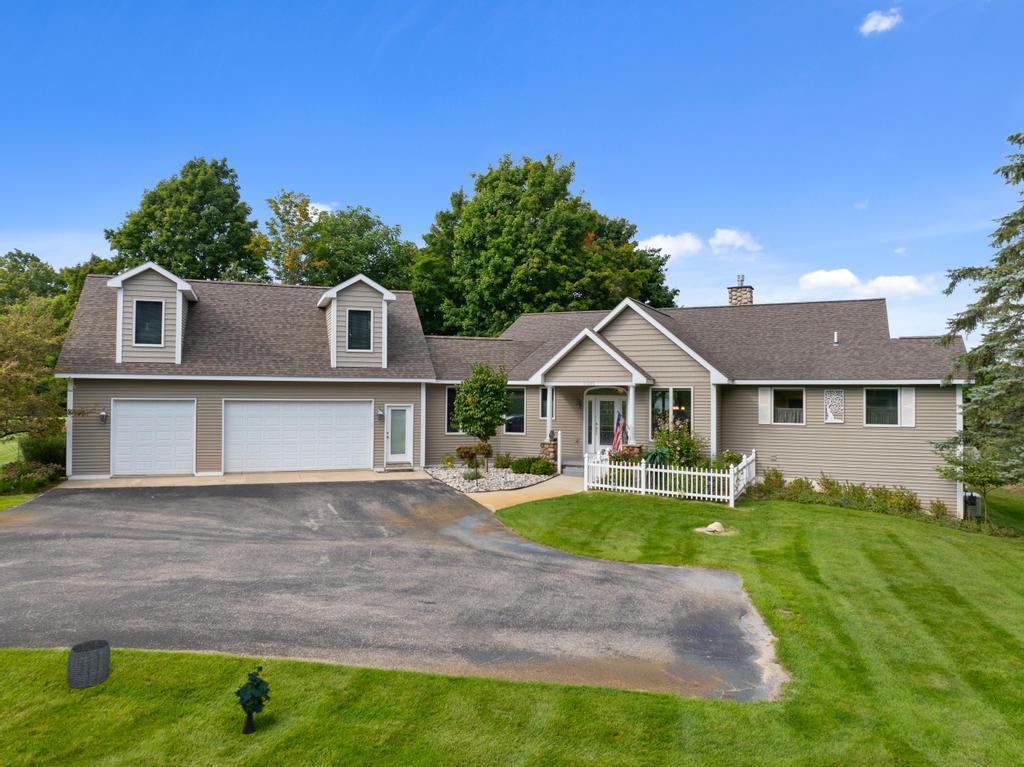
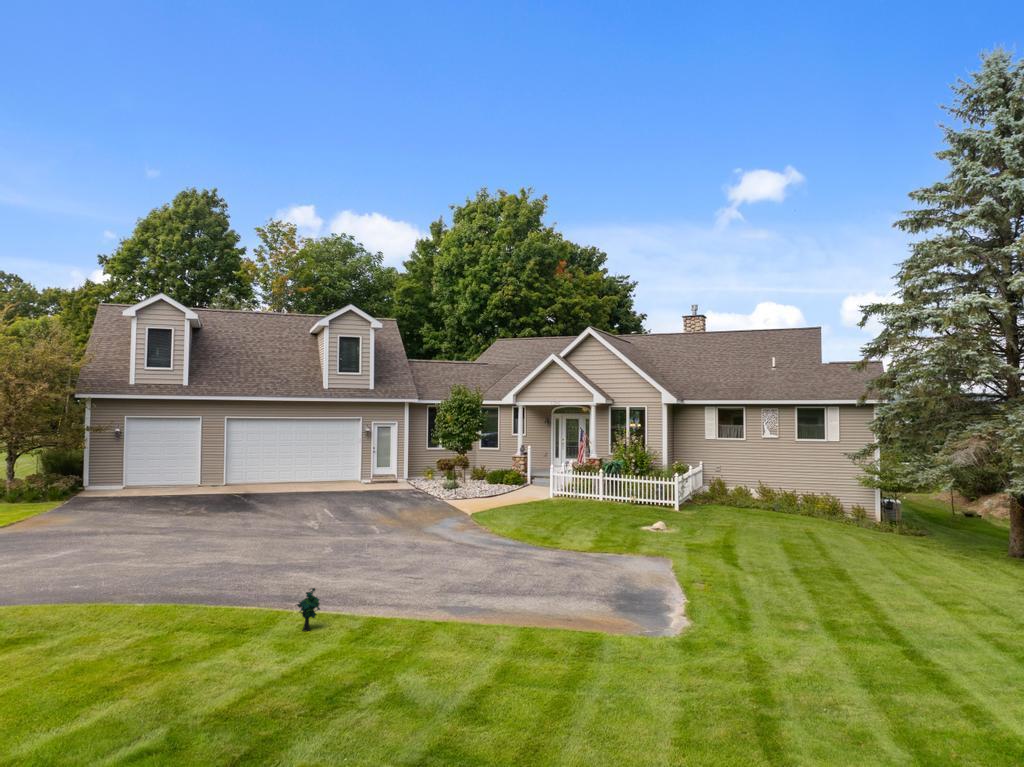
woven basket: present [67,640,110,688] -> none [173,582,200,613]

